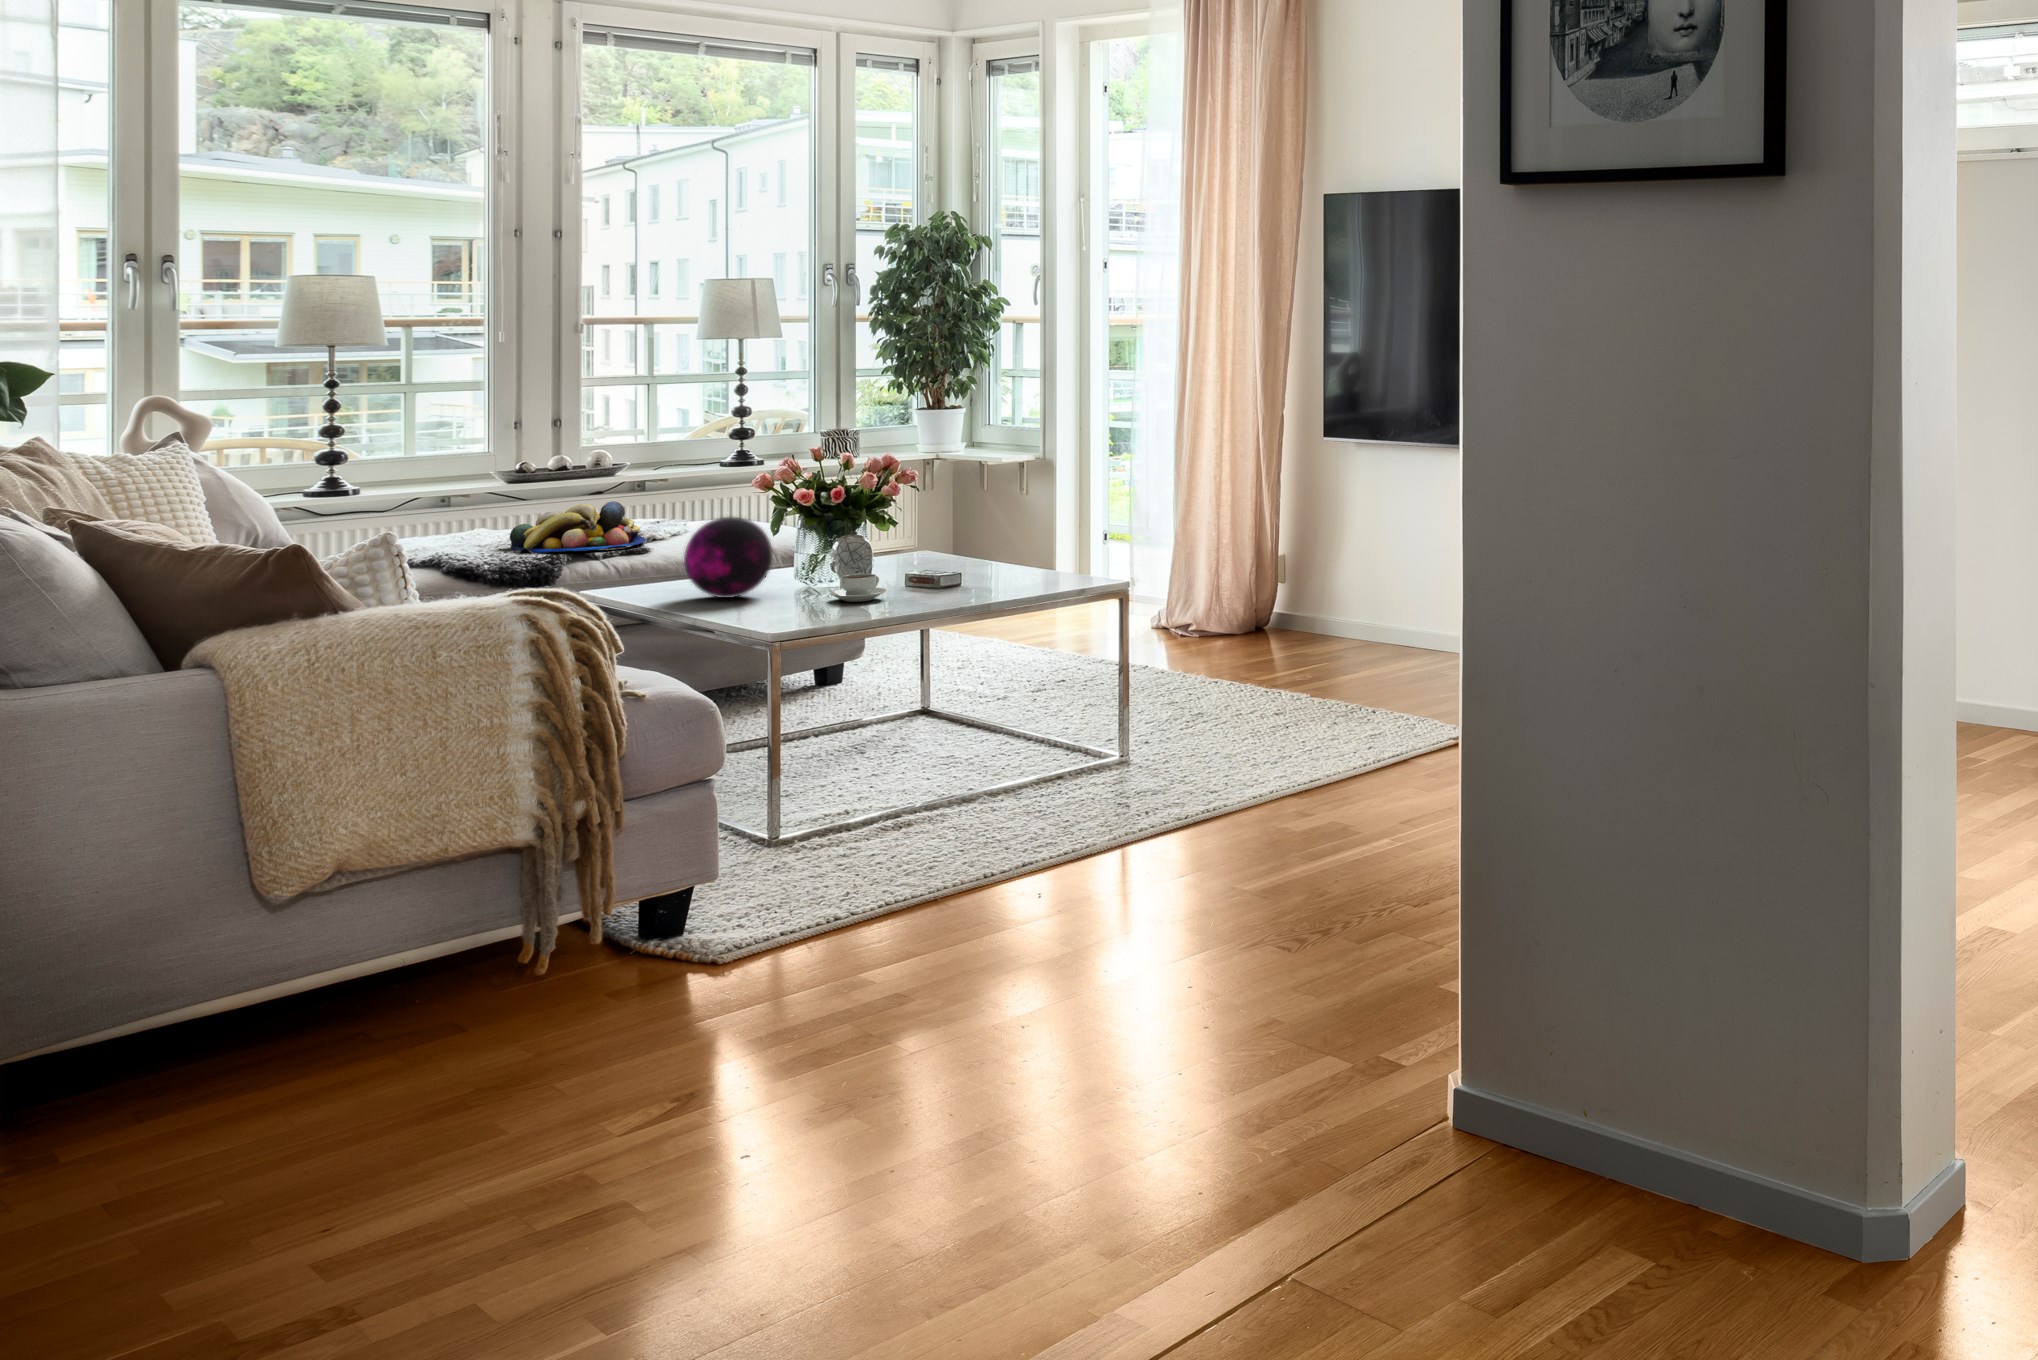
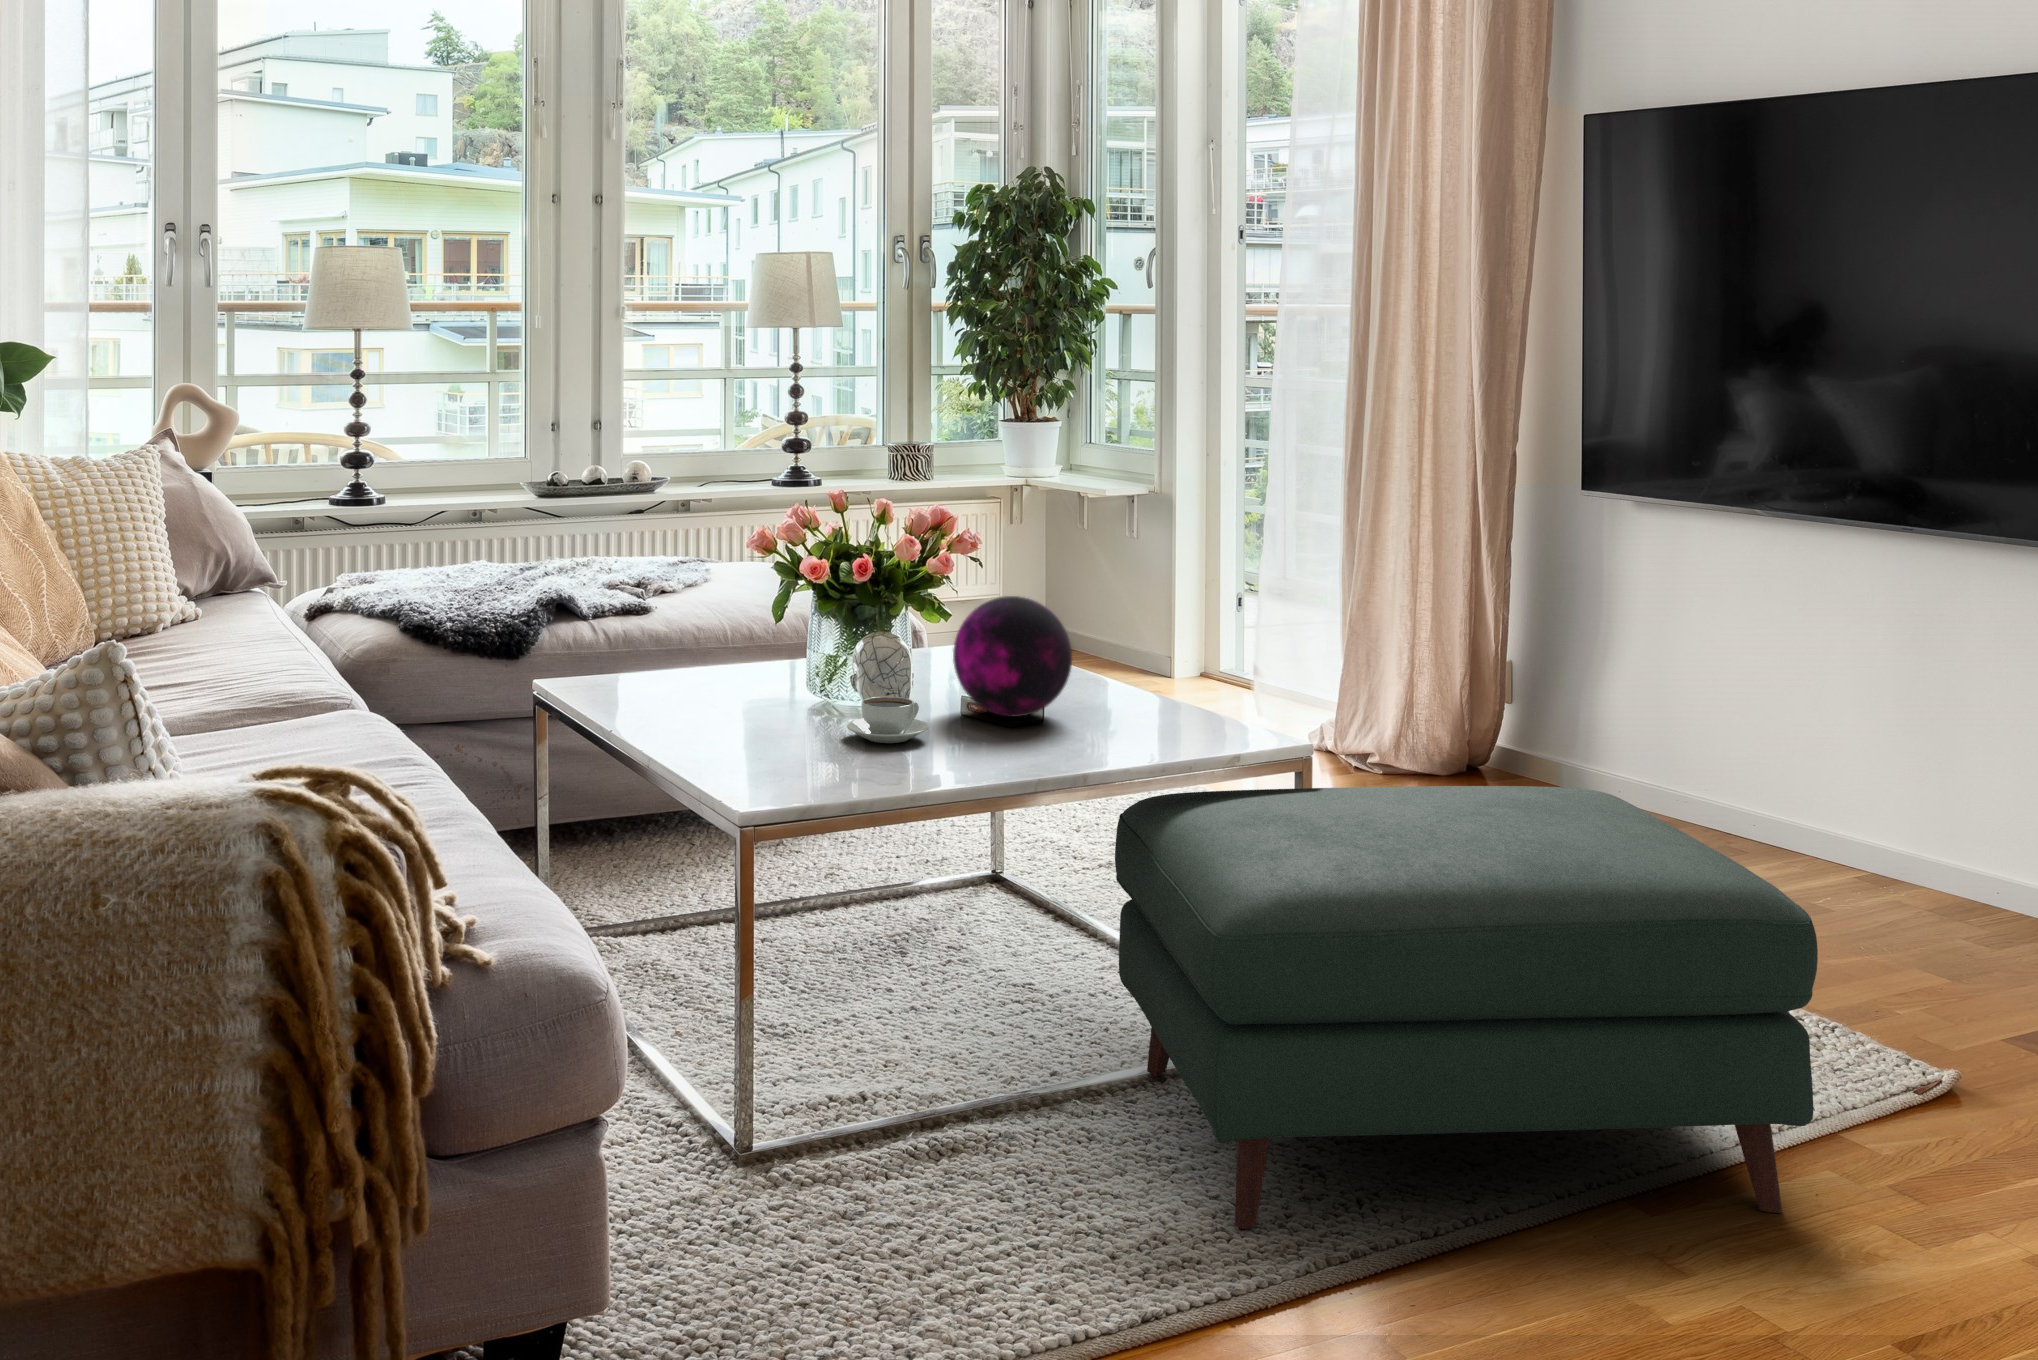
fruit bowl: present [509,501,646,553] -> none [498,537,657,603]
decorative orb: present [684,517,773,598] -> present [953,596,1072,717]
ottoman: none [1010,596,1385,831] -> present [1115,786,1818,1229]

